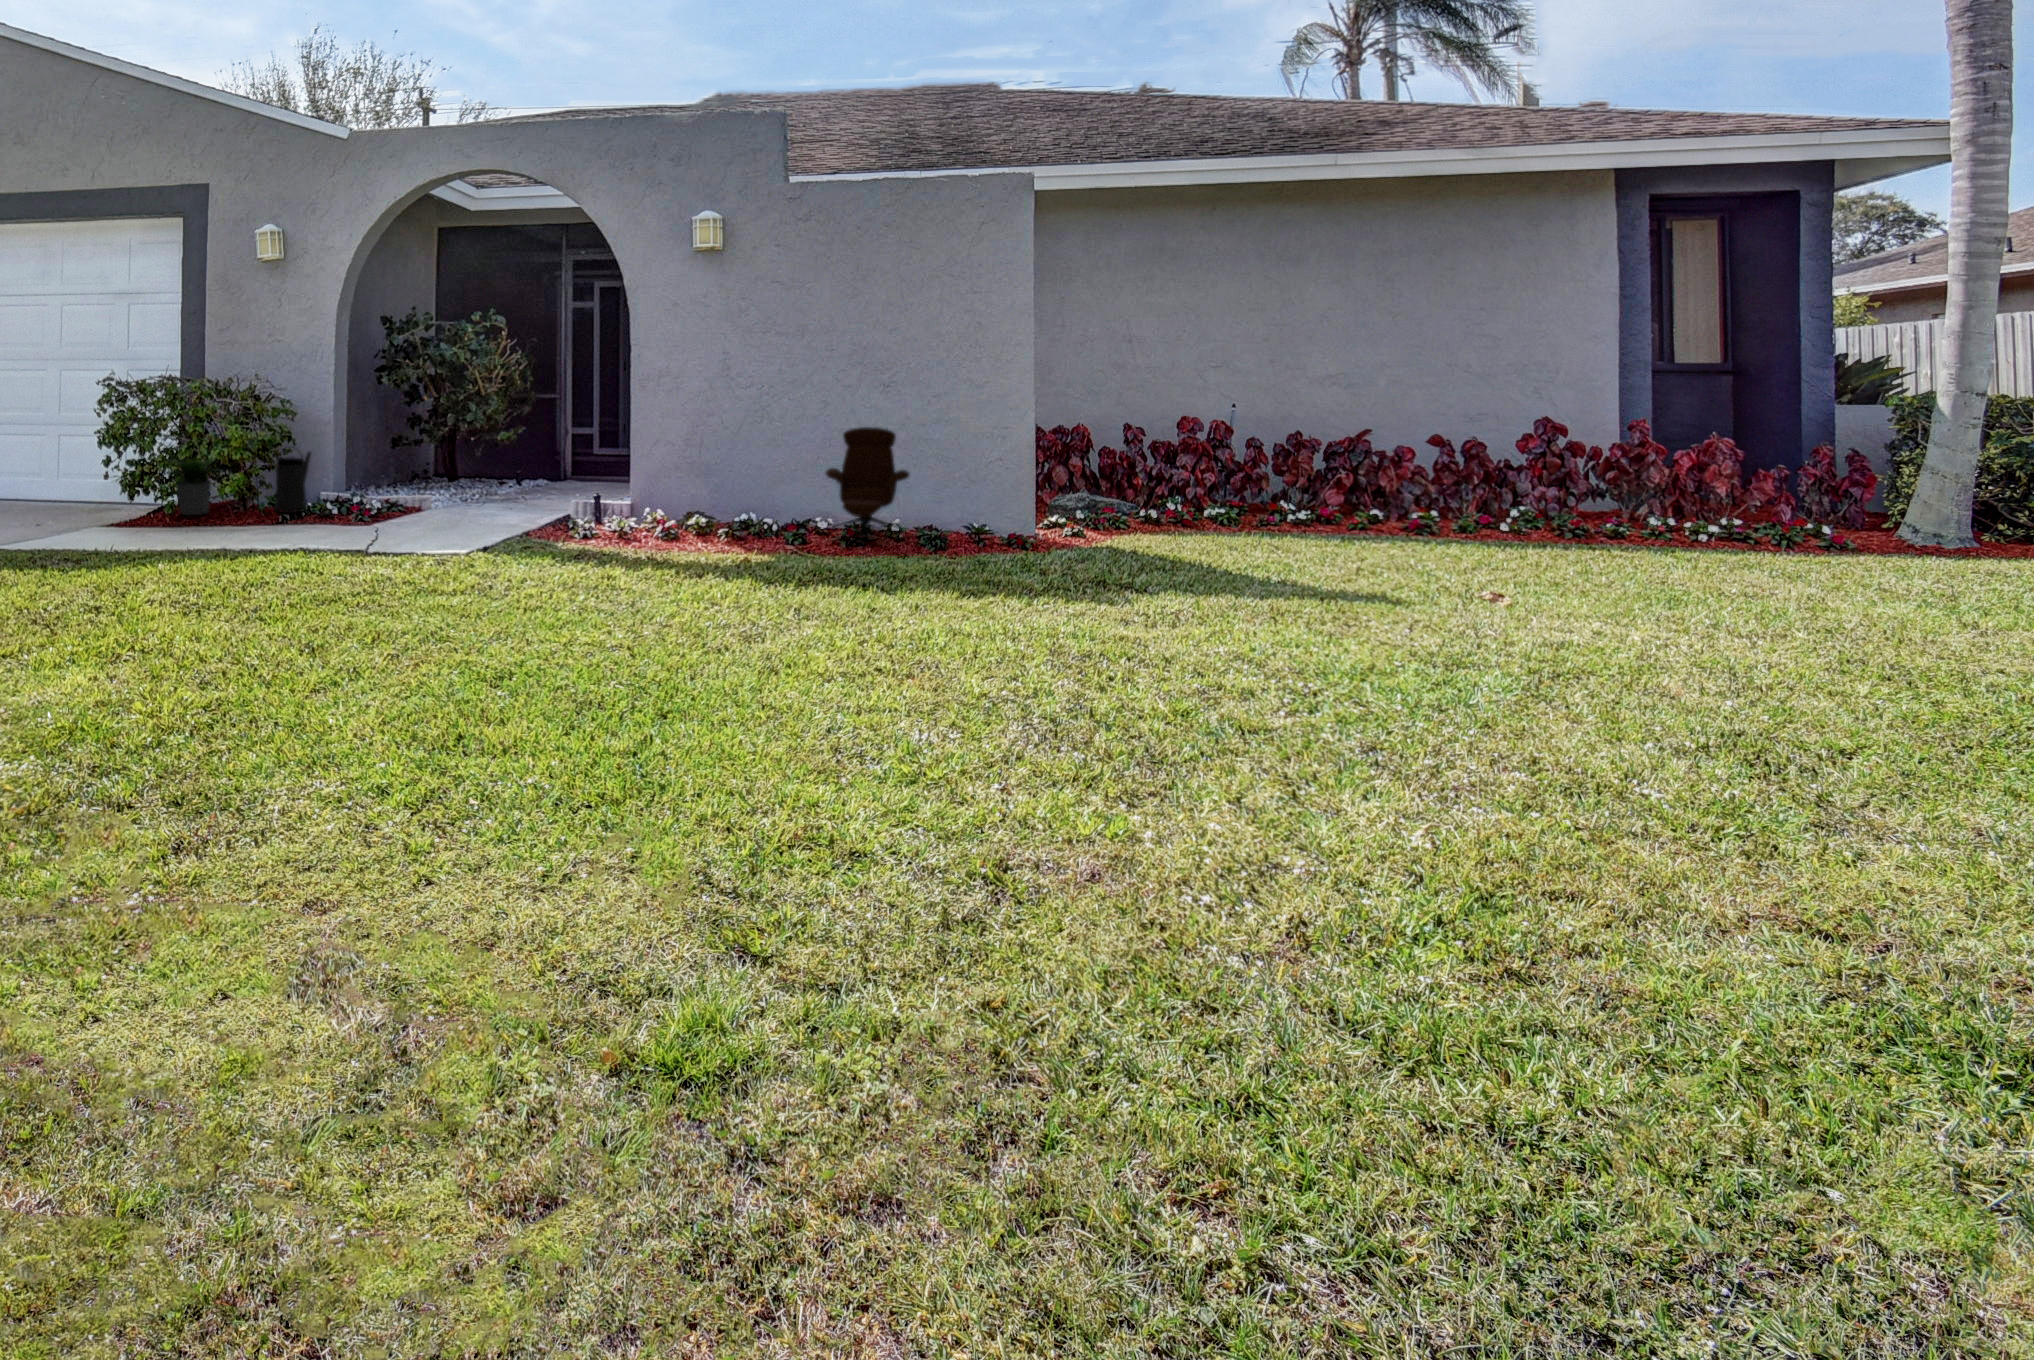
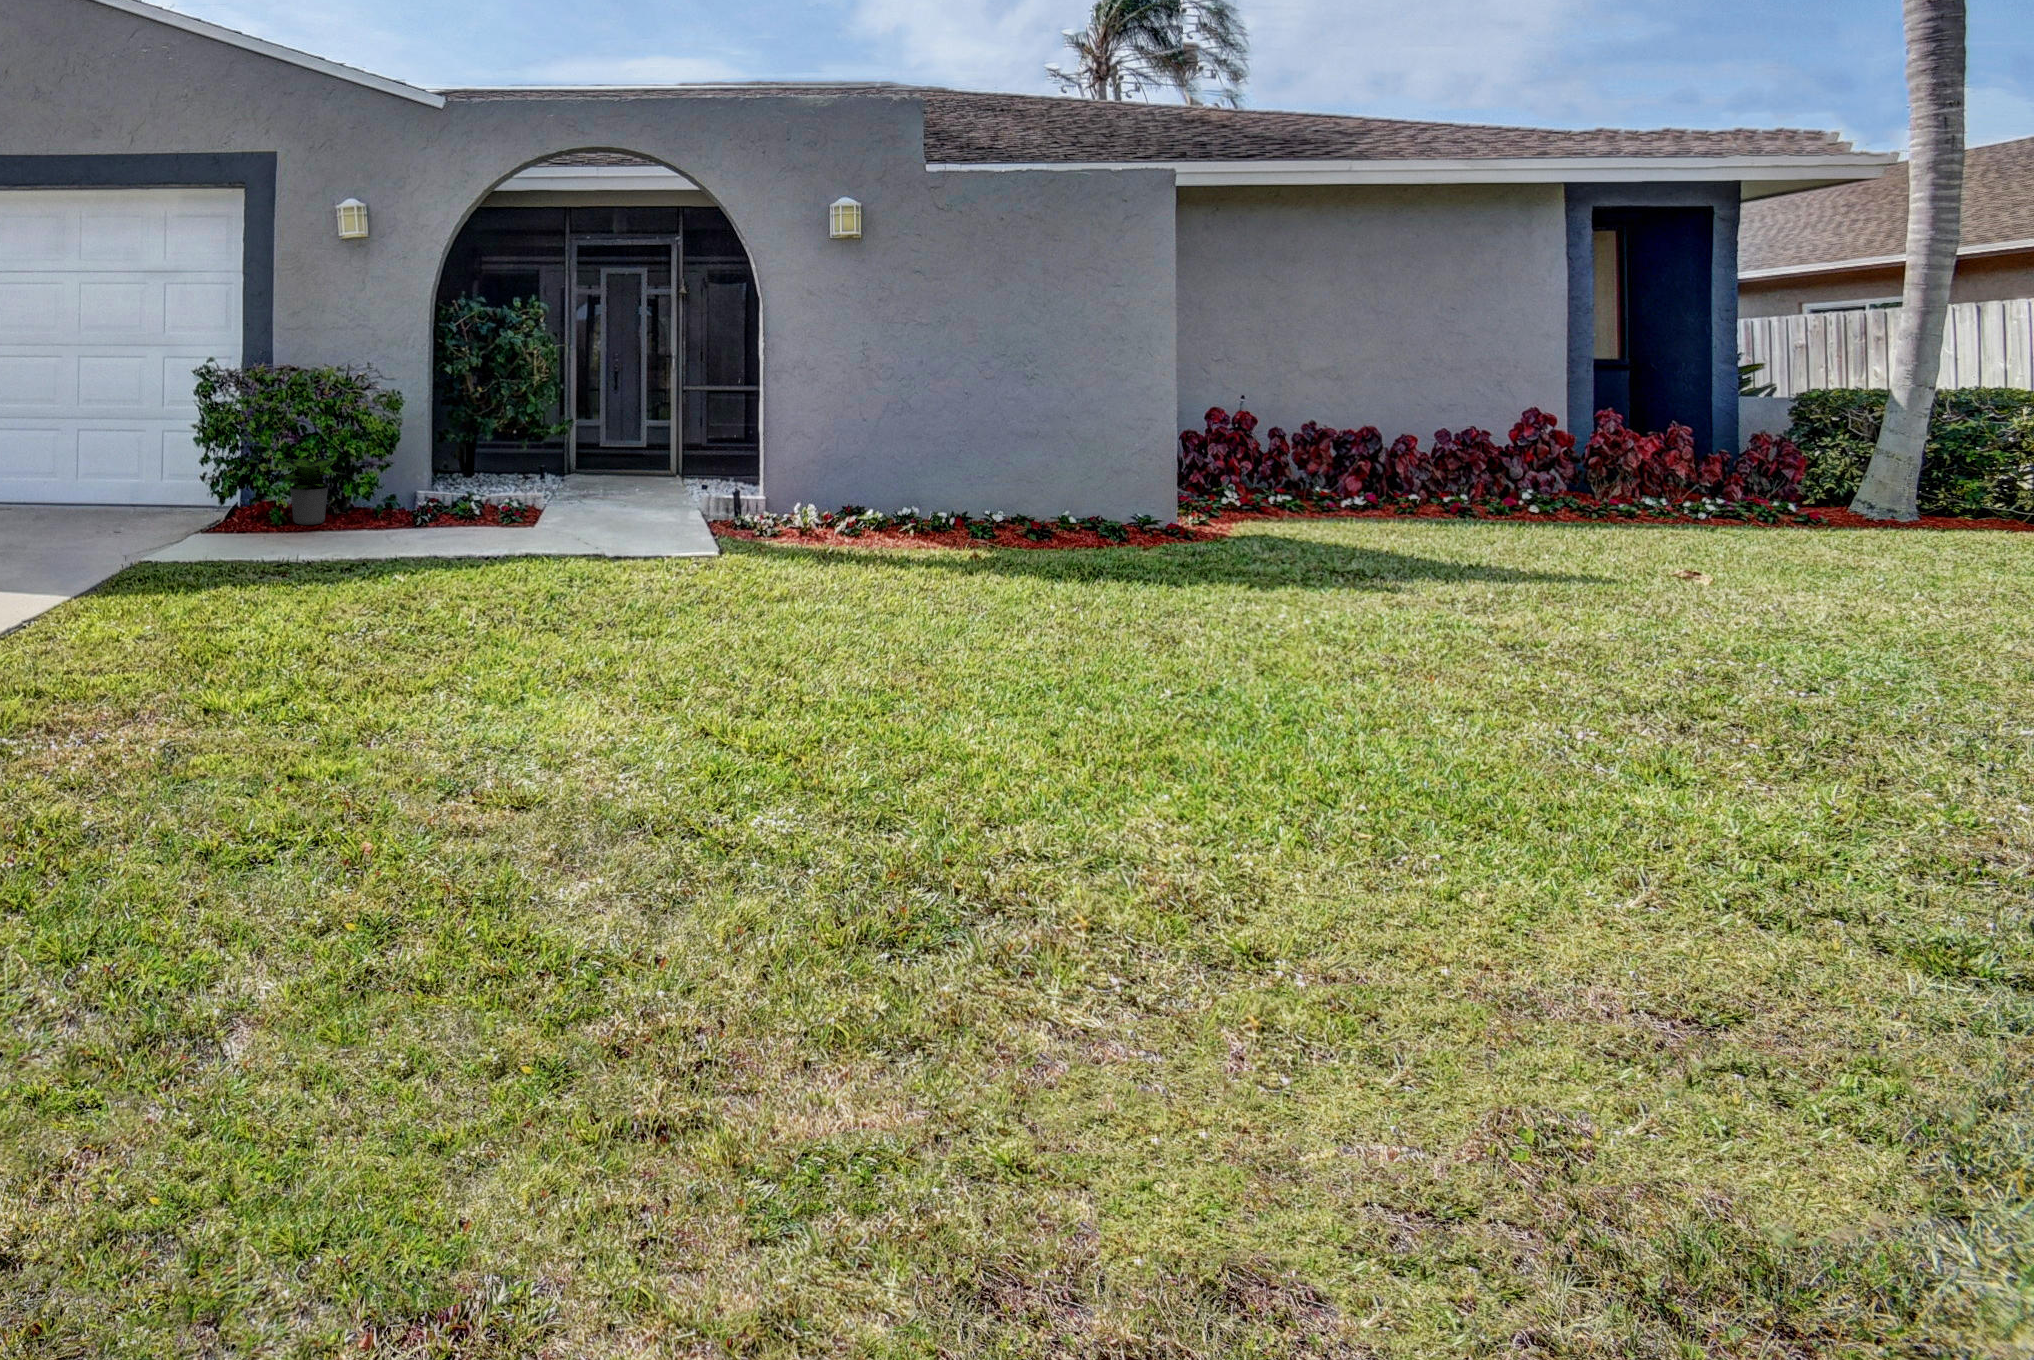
lounge chair: present [826,427,909,541] -> none [1001,423,1099,546]
watering can: present [274,449,311,513] -> none [390,445,427,520]

